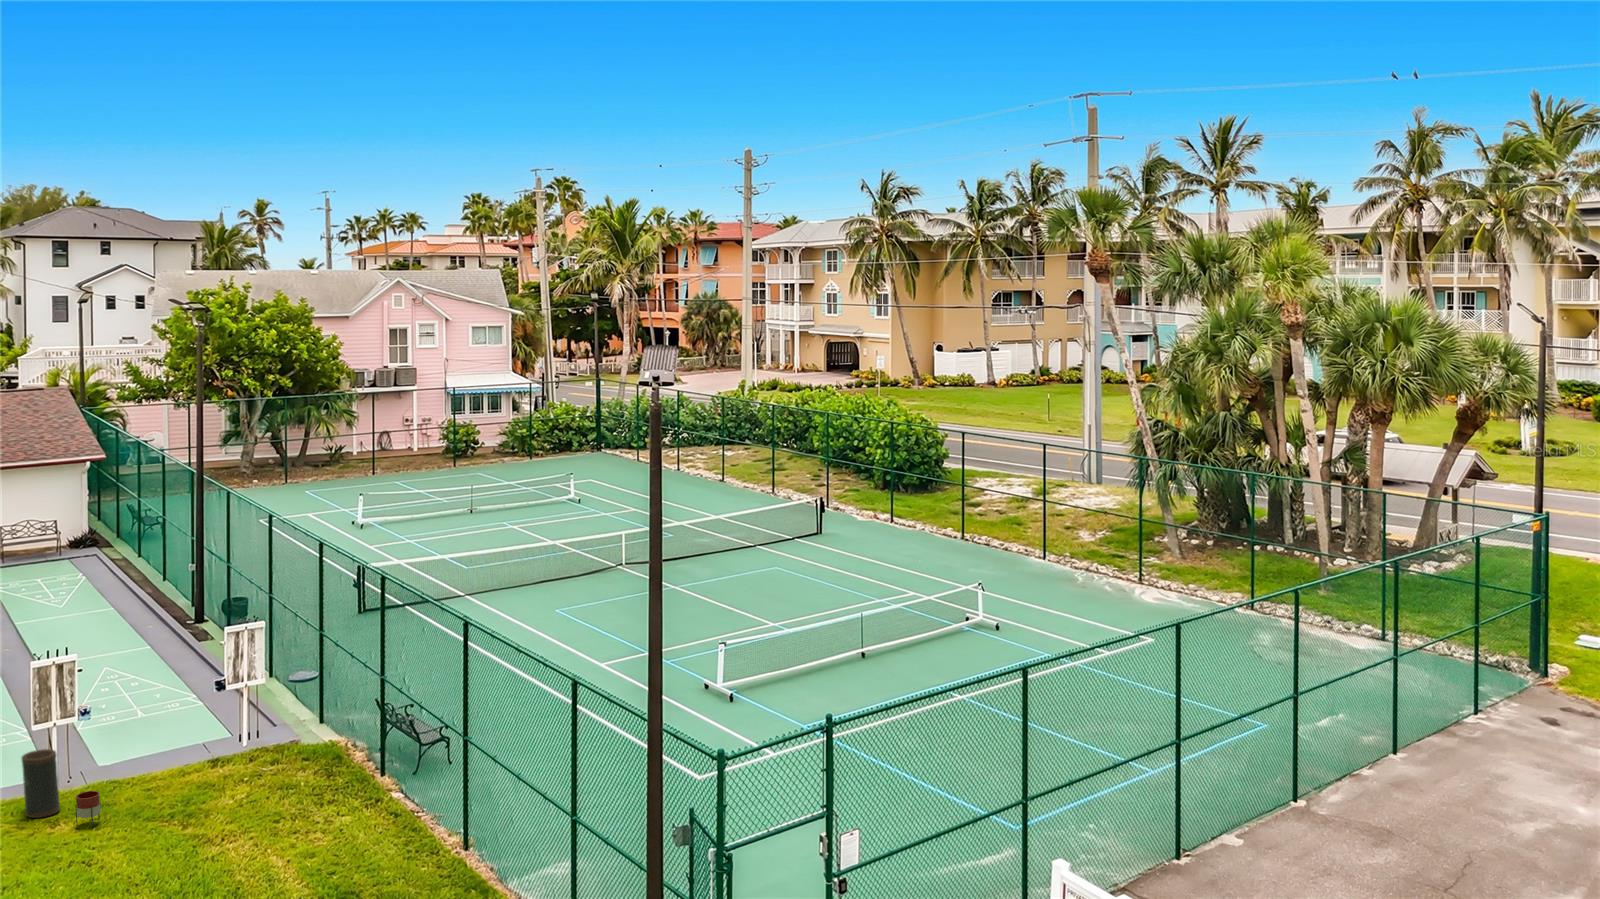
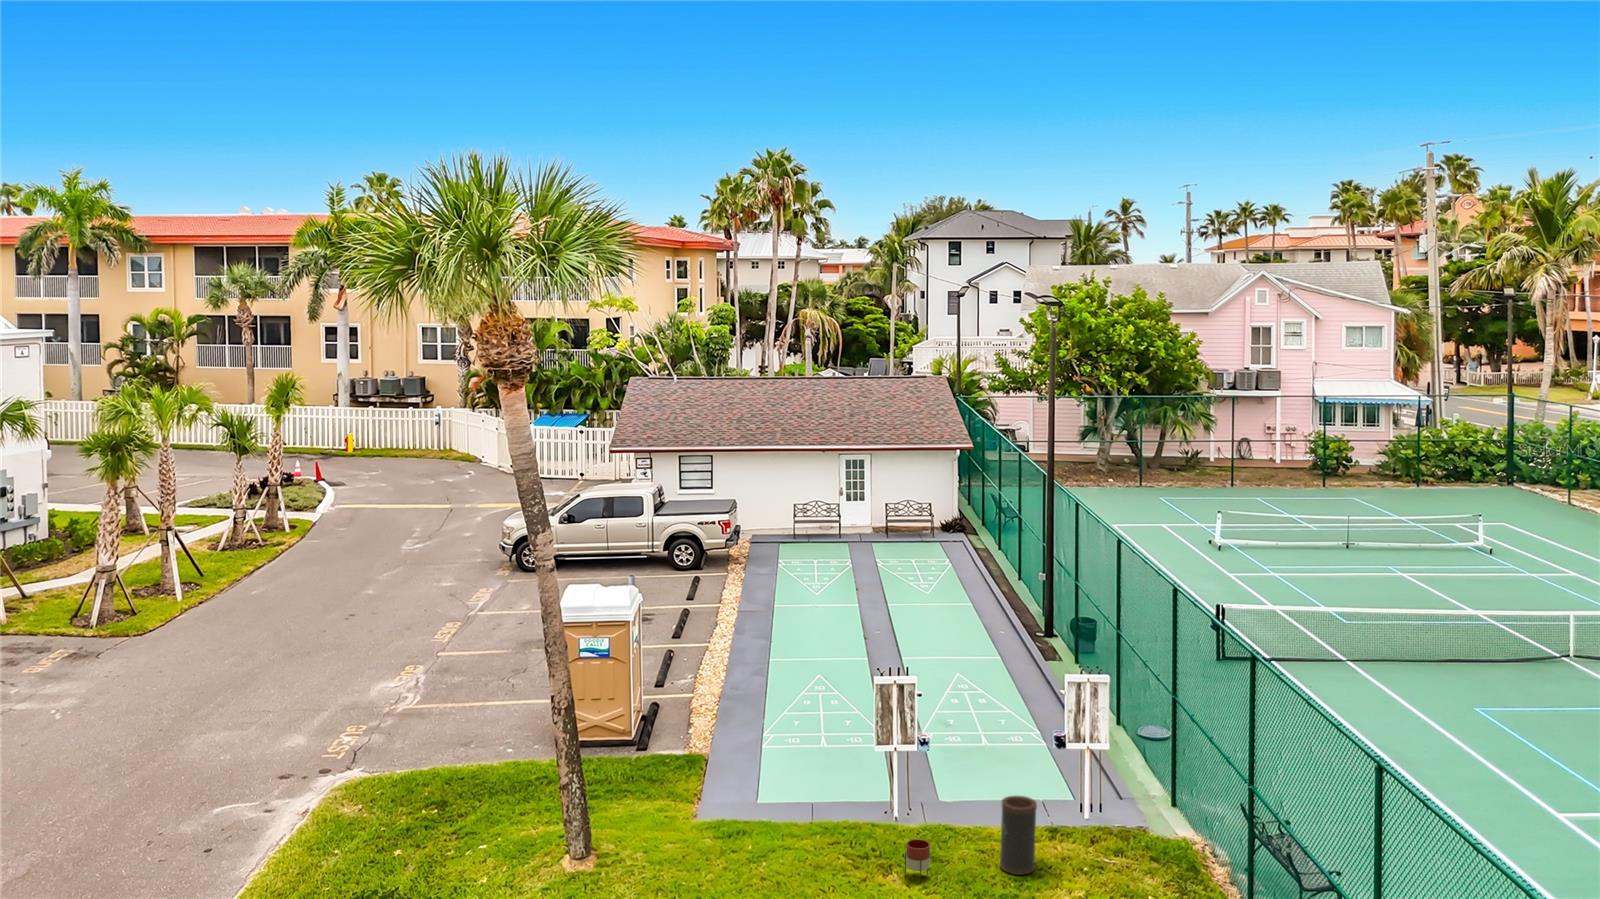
trash can: present [22,749,60,818] -> present [1000,796,1037,875]

